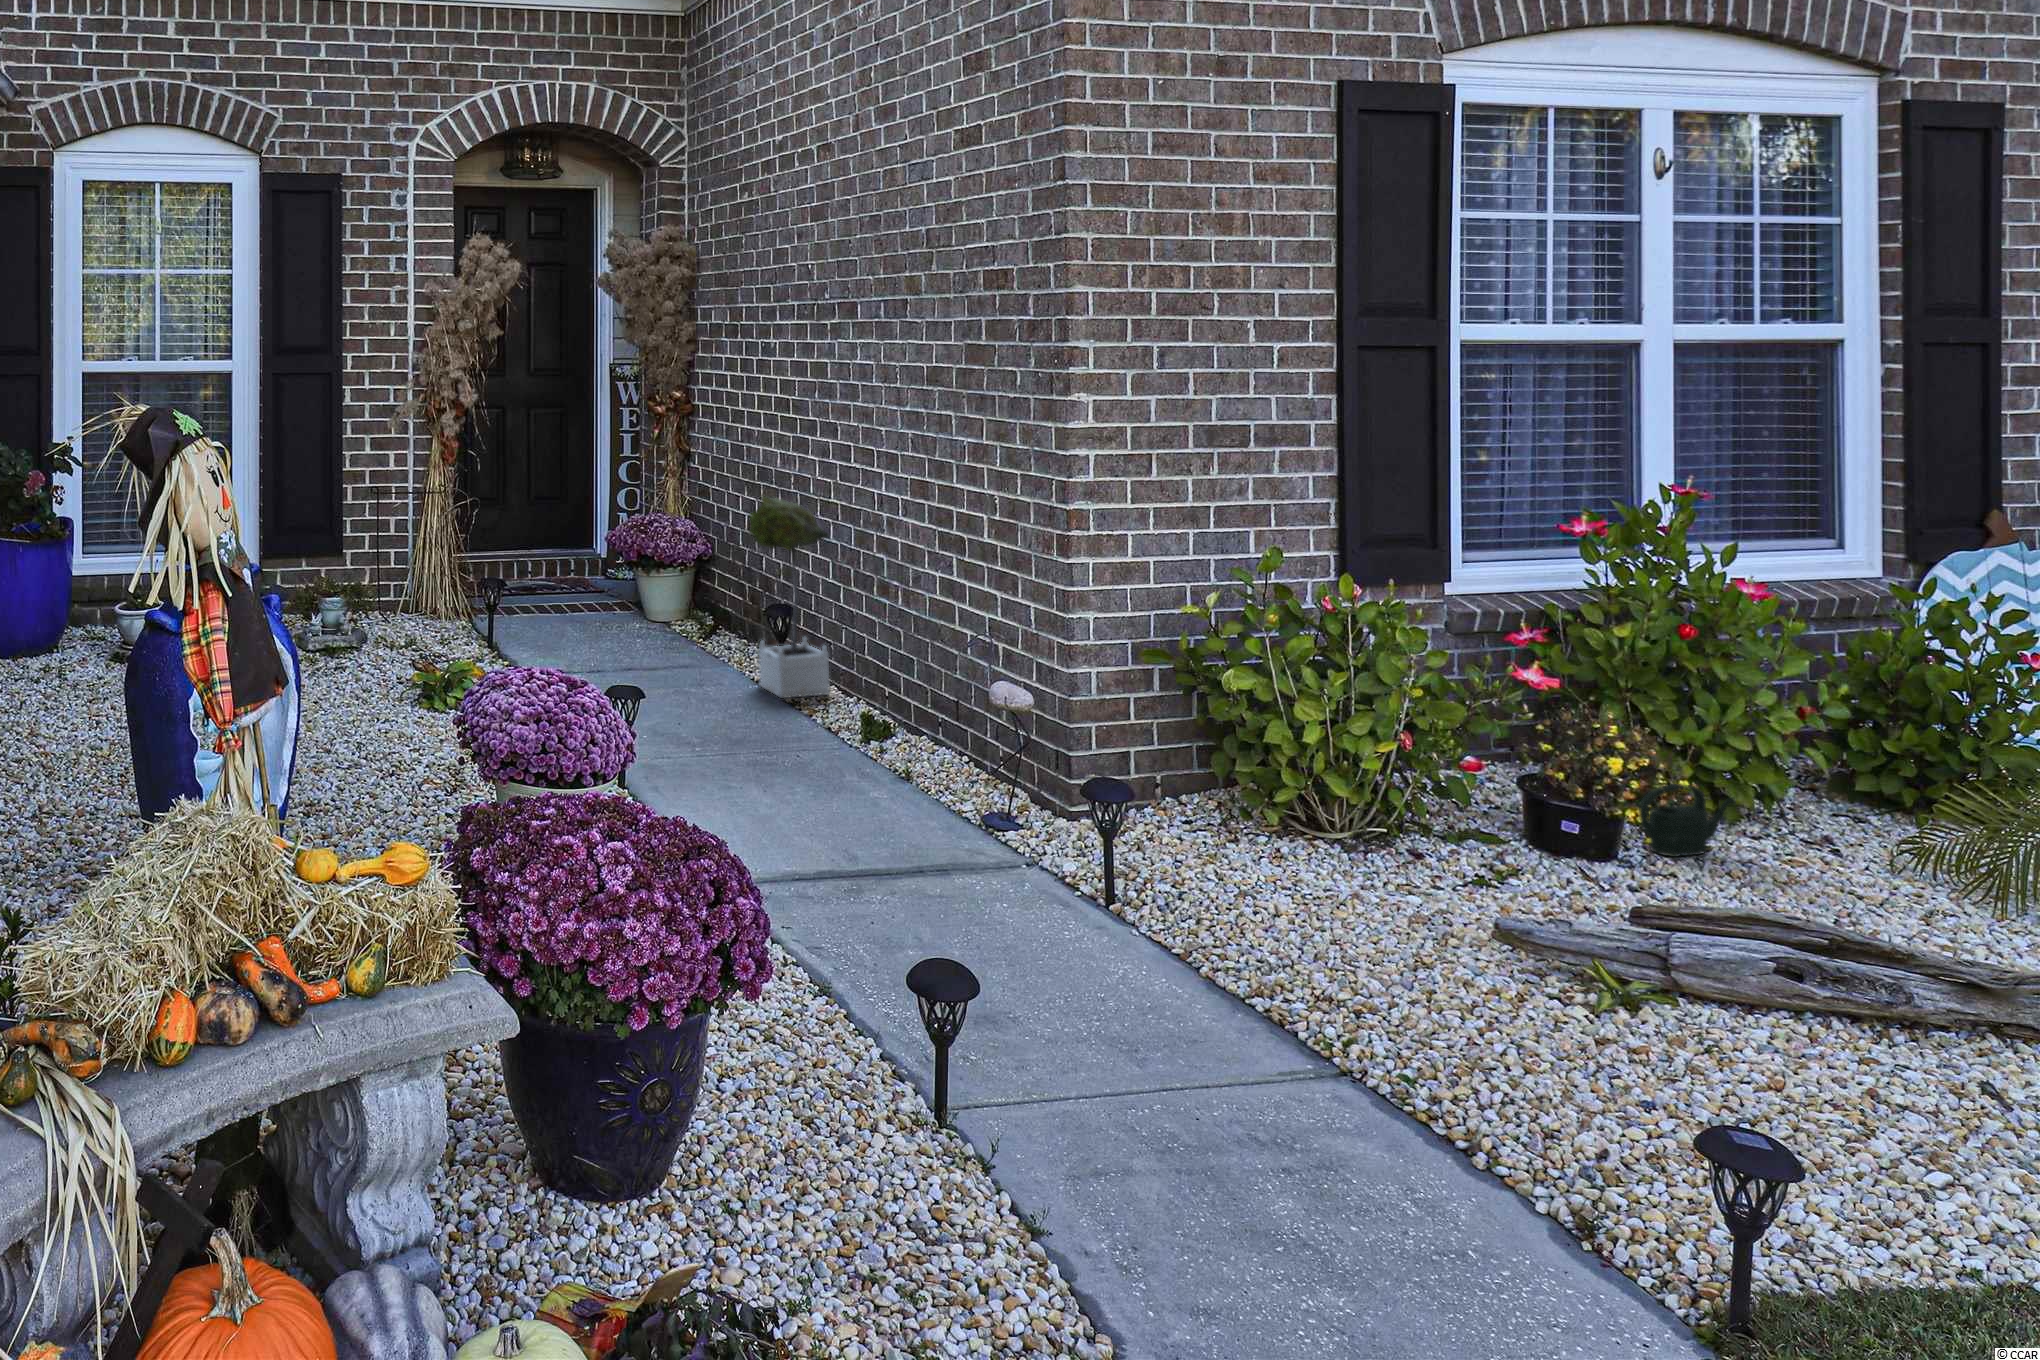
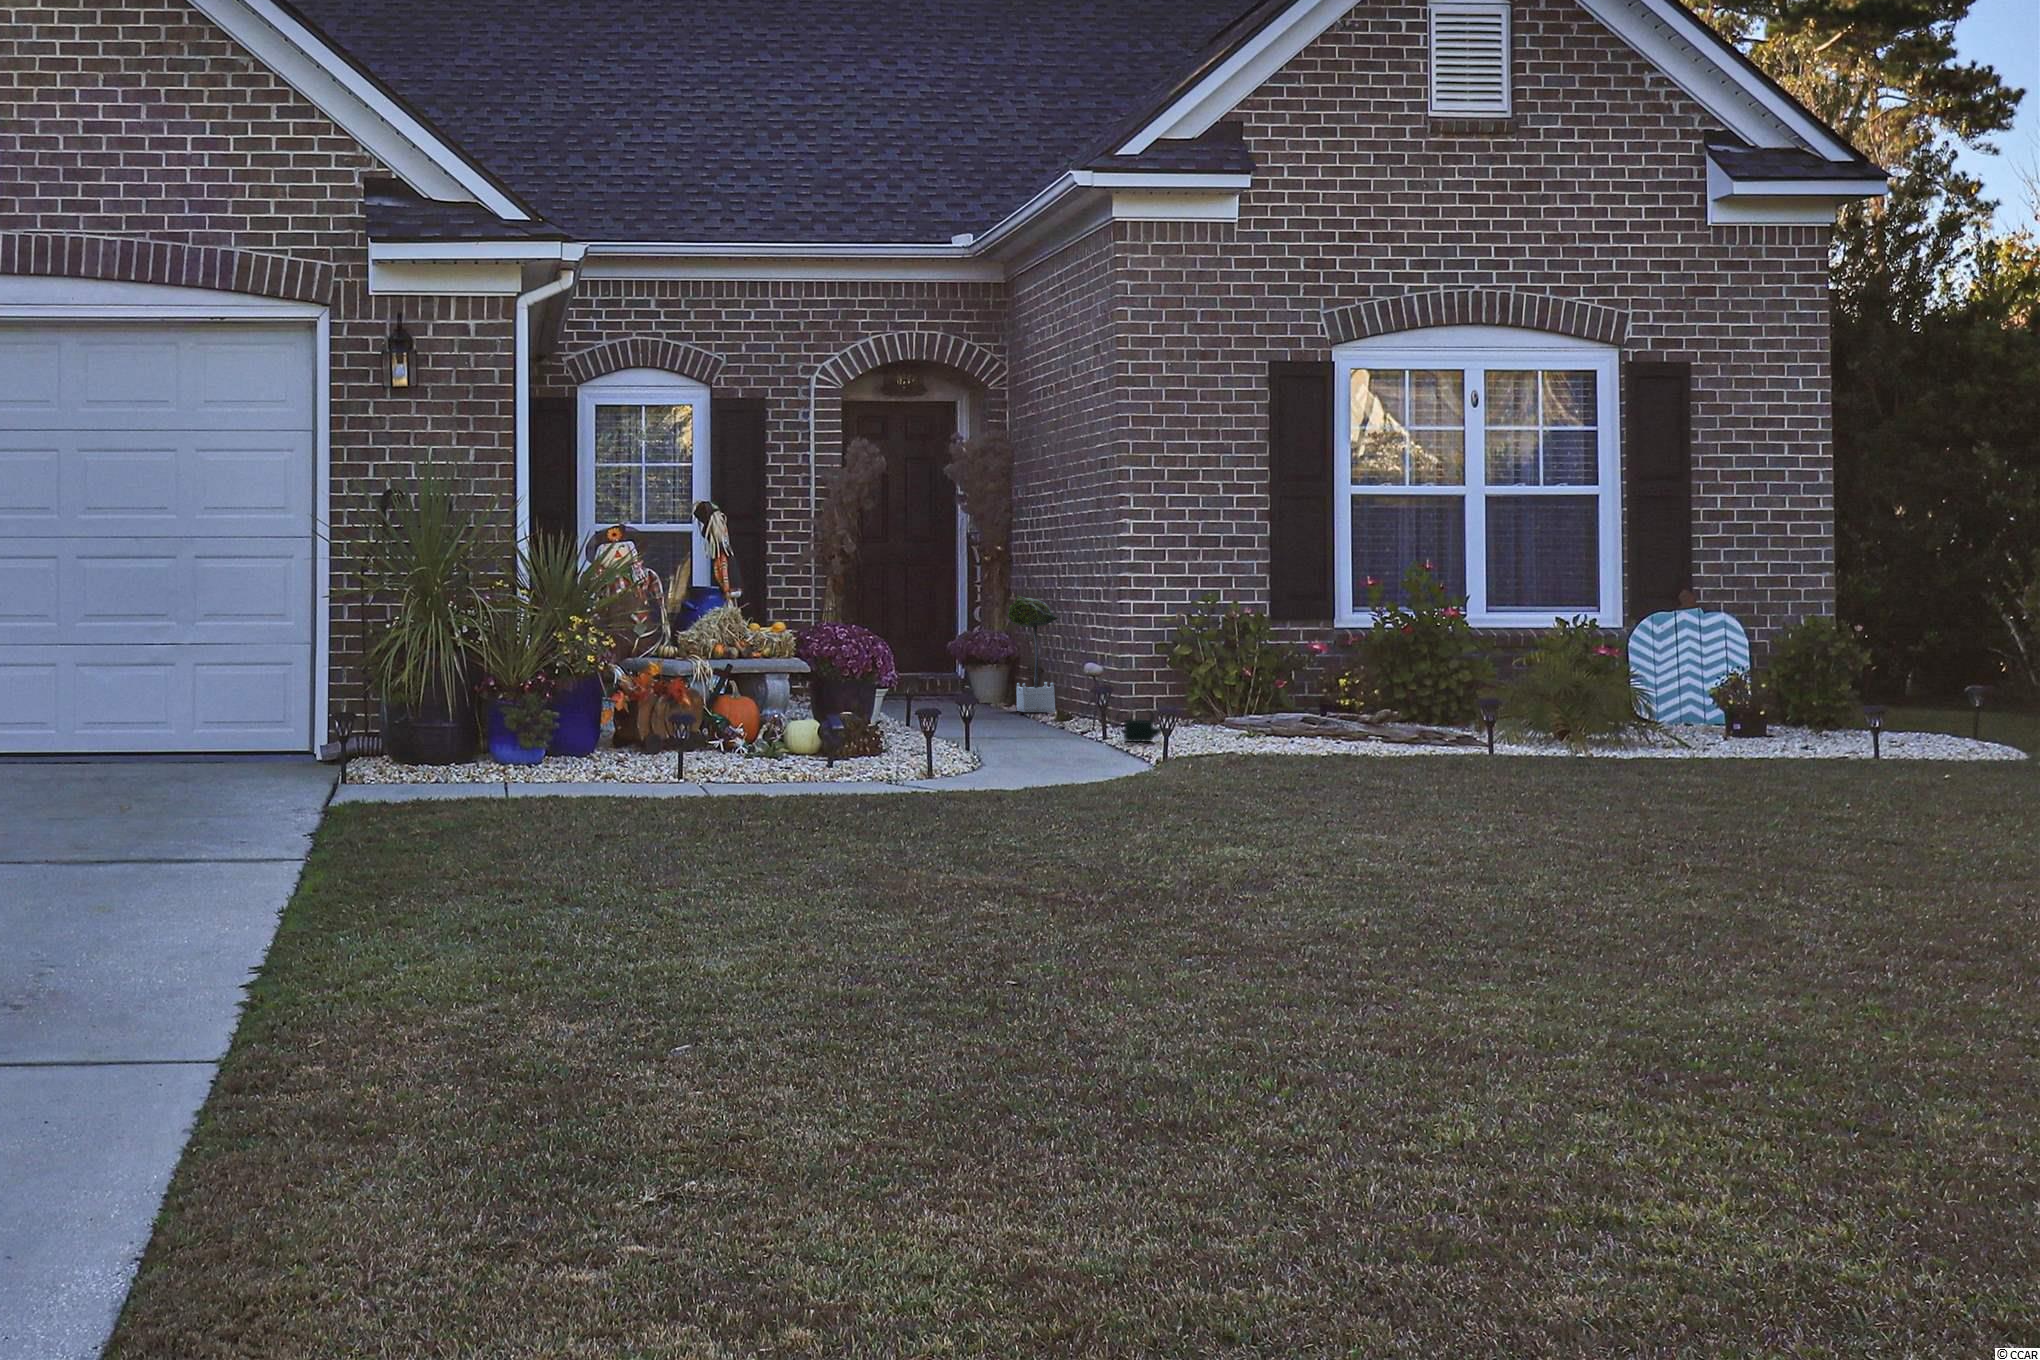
watering can: present [1639,784,1734,857] -> present [1117,708,1166,742]

